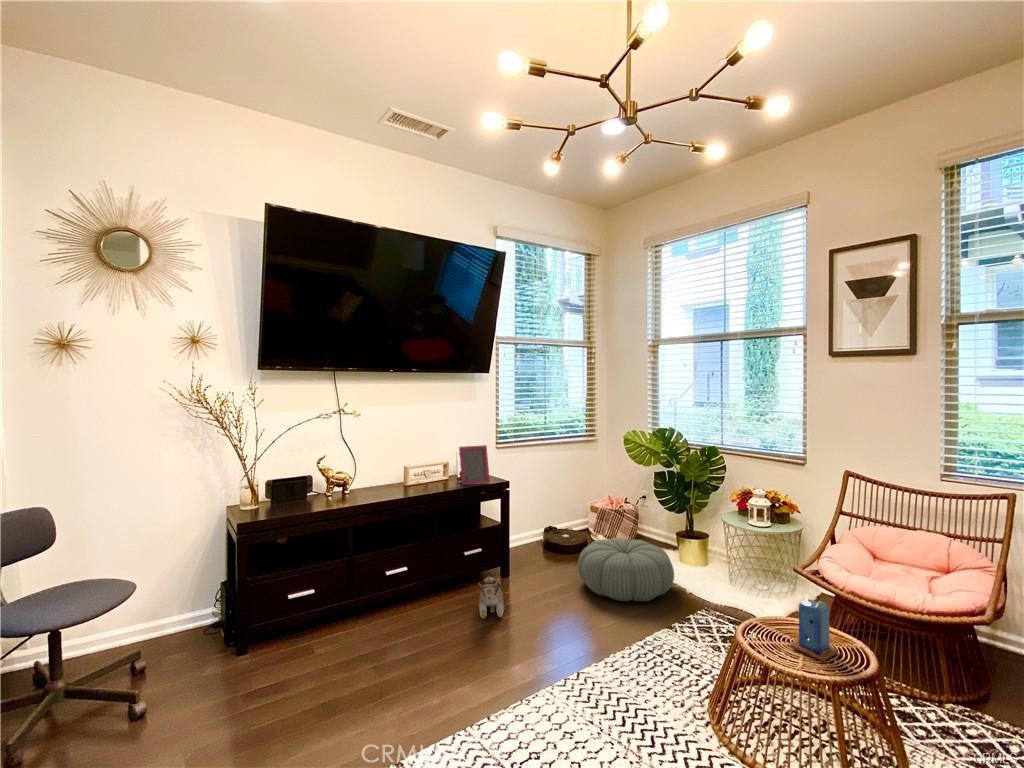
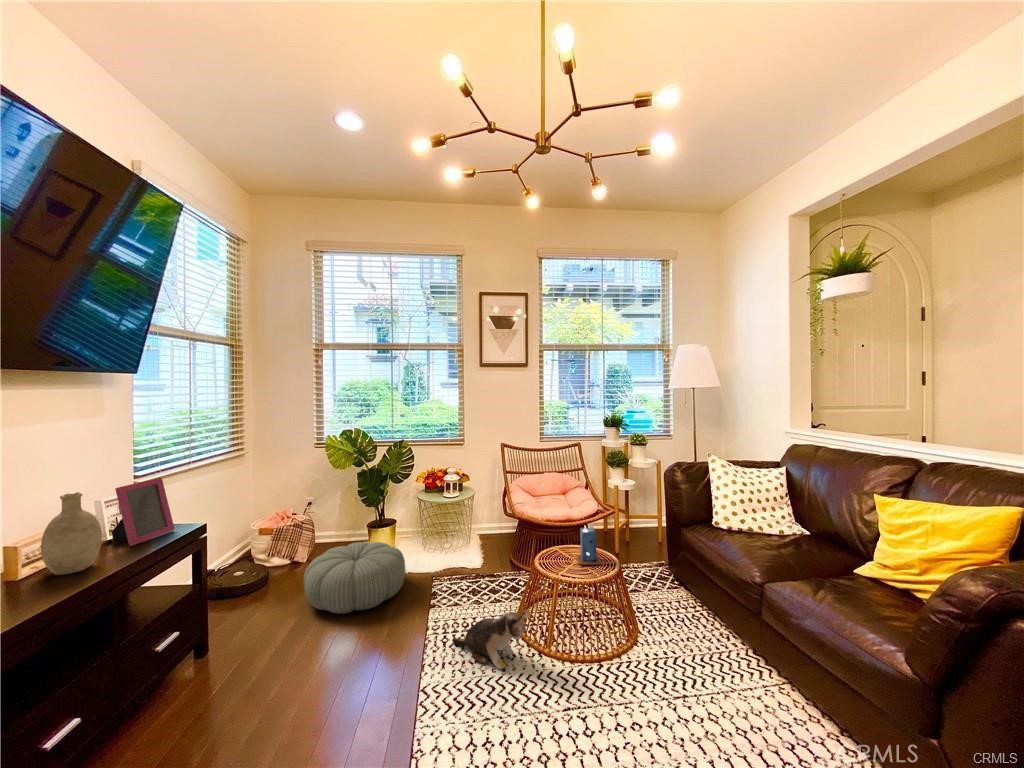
decorative vase: none [417,445,442,490] -> present [41,492,102,575]
plush toy: present [479,577,505,619] -> present [453,610,530,669]

